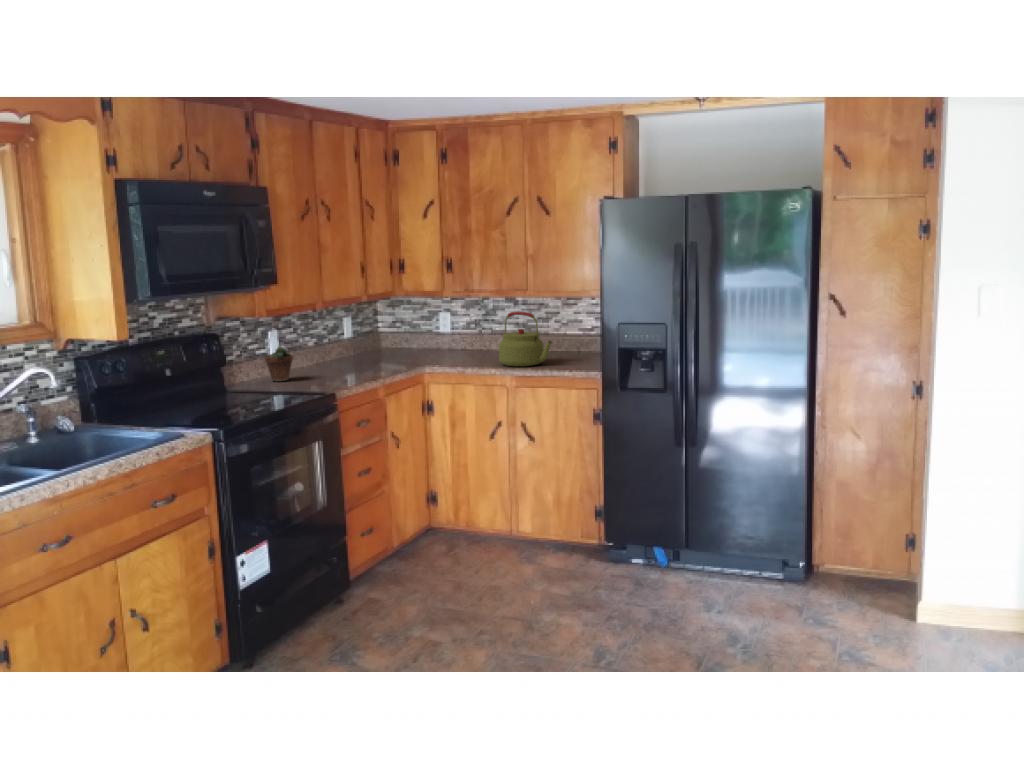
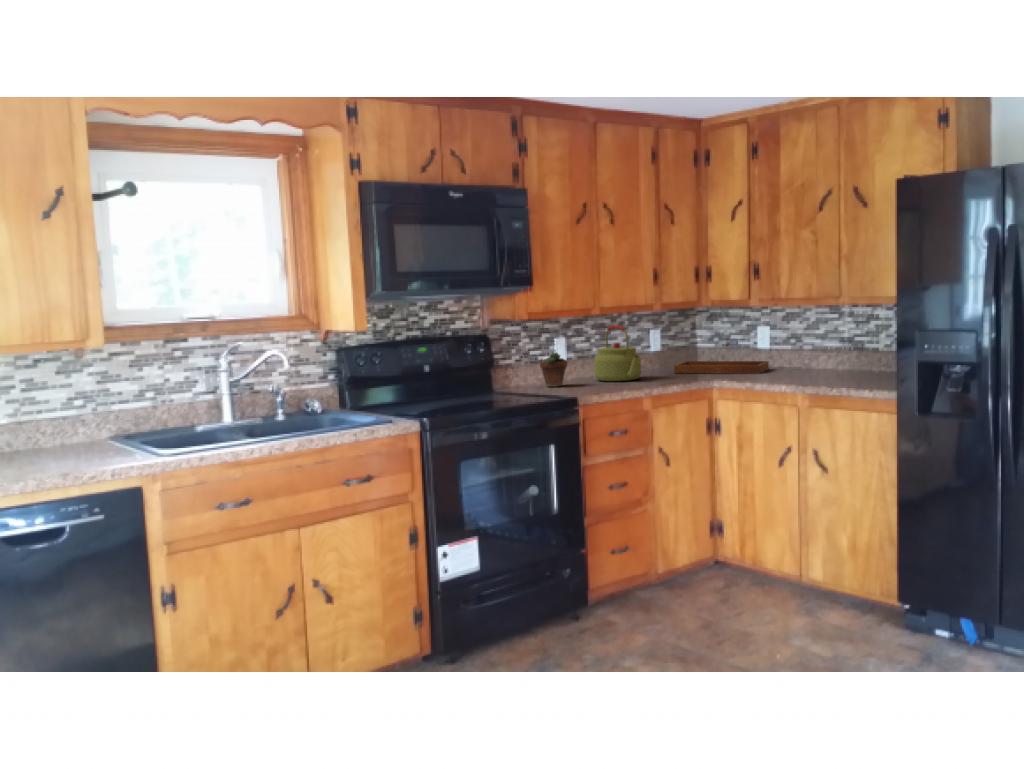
kettle: present [499,311,551,366] -> present [594,325,641,381]
tray: none [376,329,456,360] -> present [674,342,769,374]

